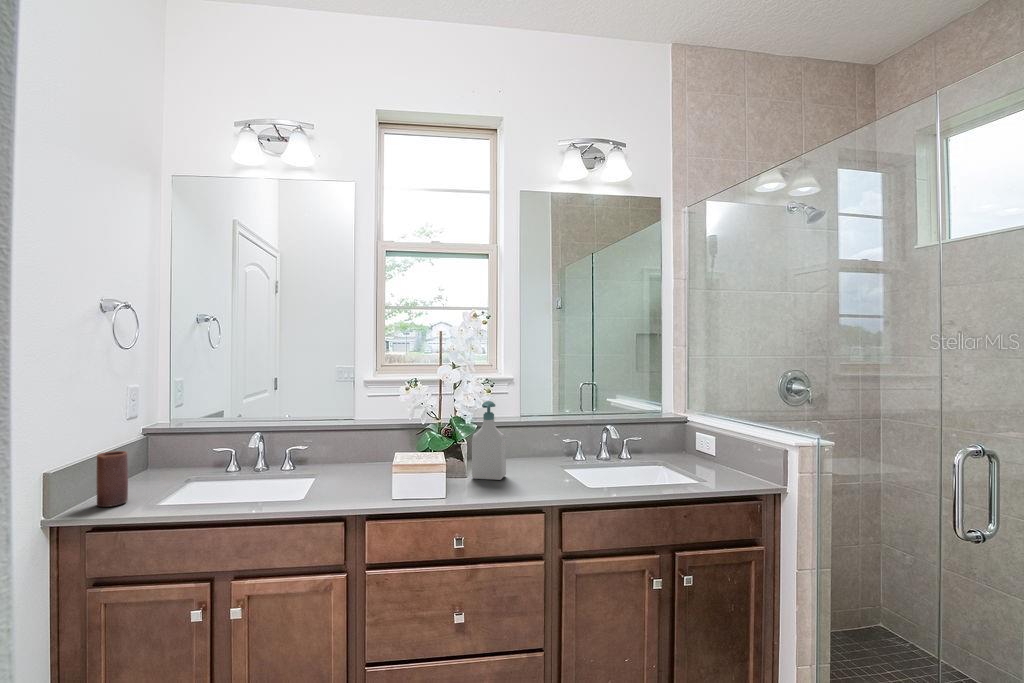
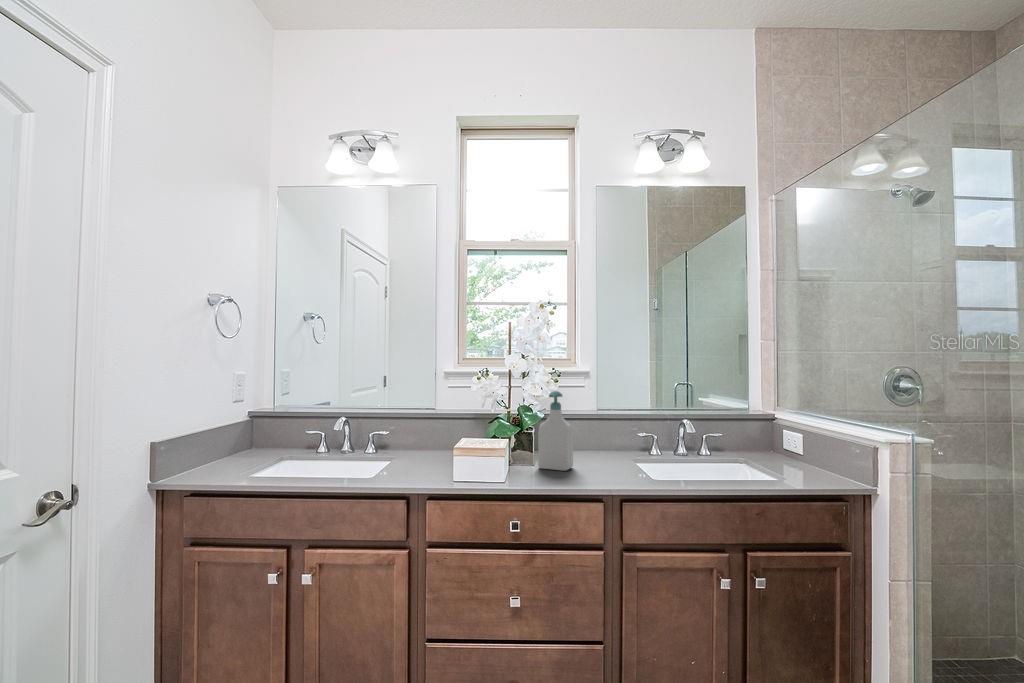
candle: present [97,451,128,507] -> none [199,426,225,474]

